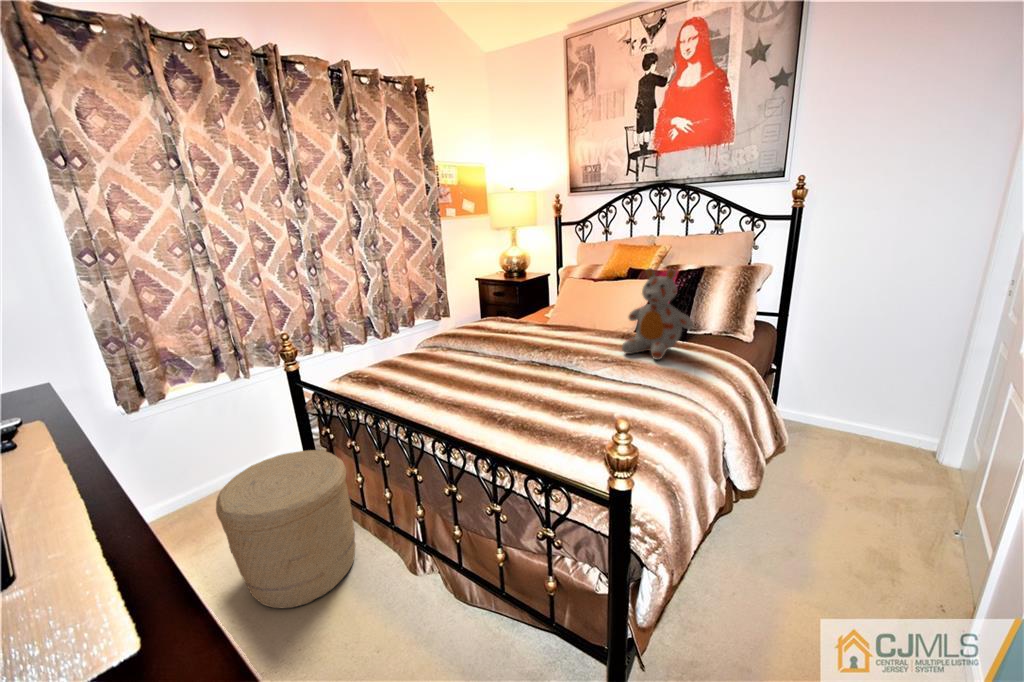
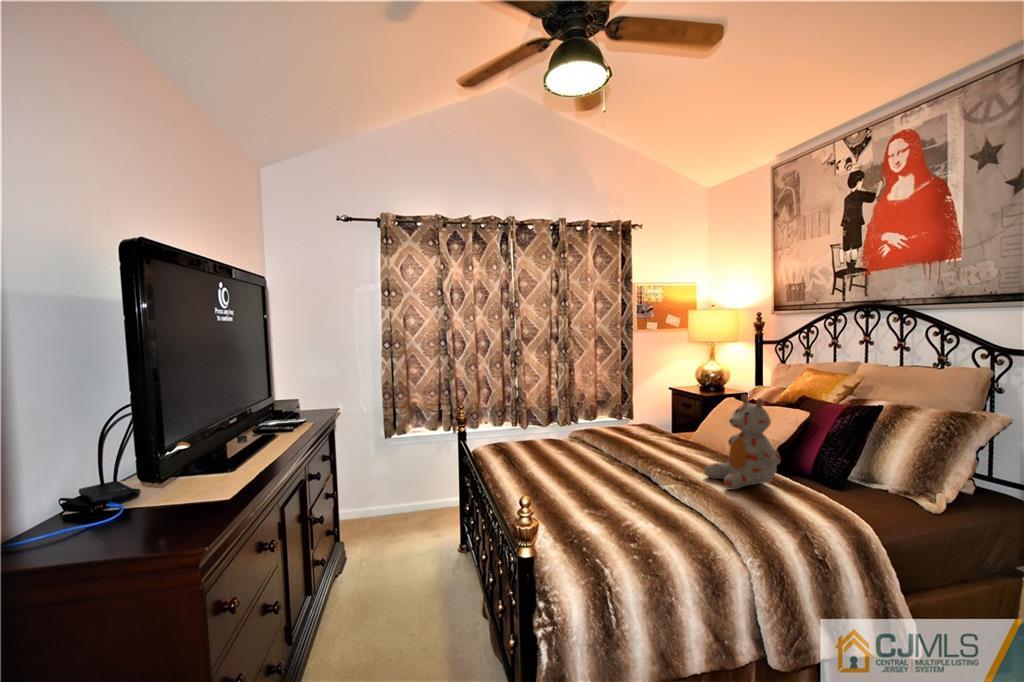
woven basket: present [216,450,355,609] -> none [386,489,470,601]

